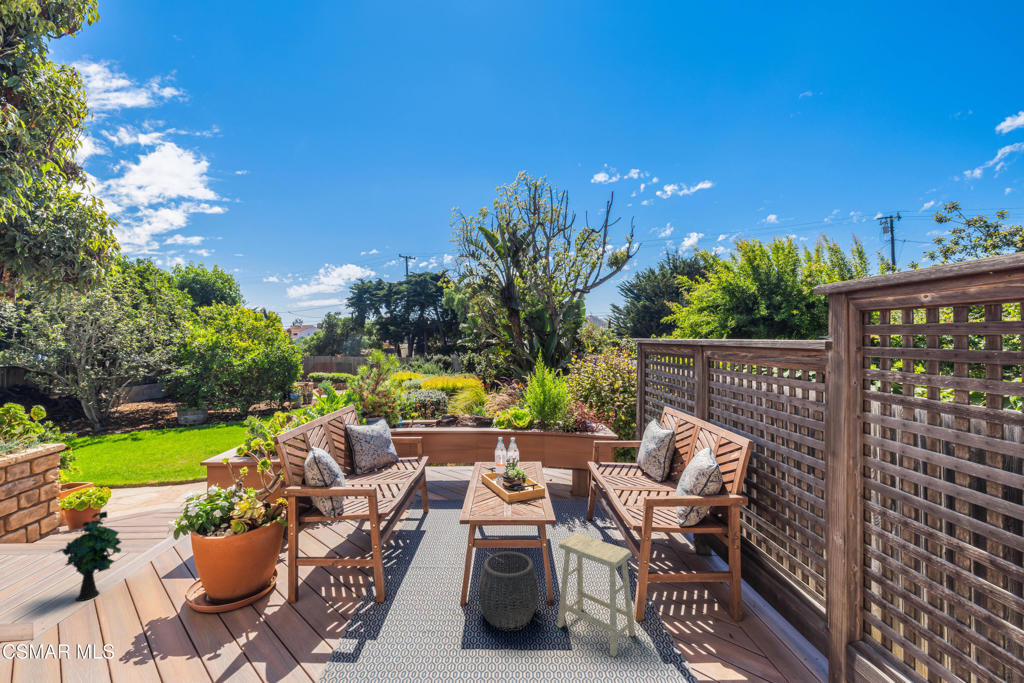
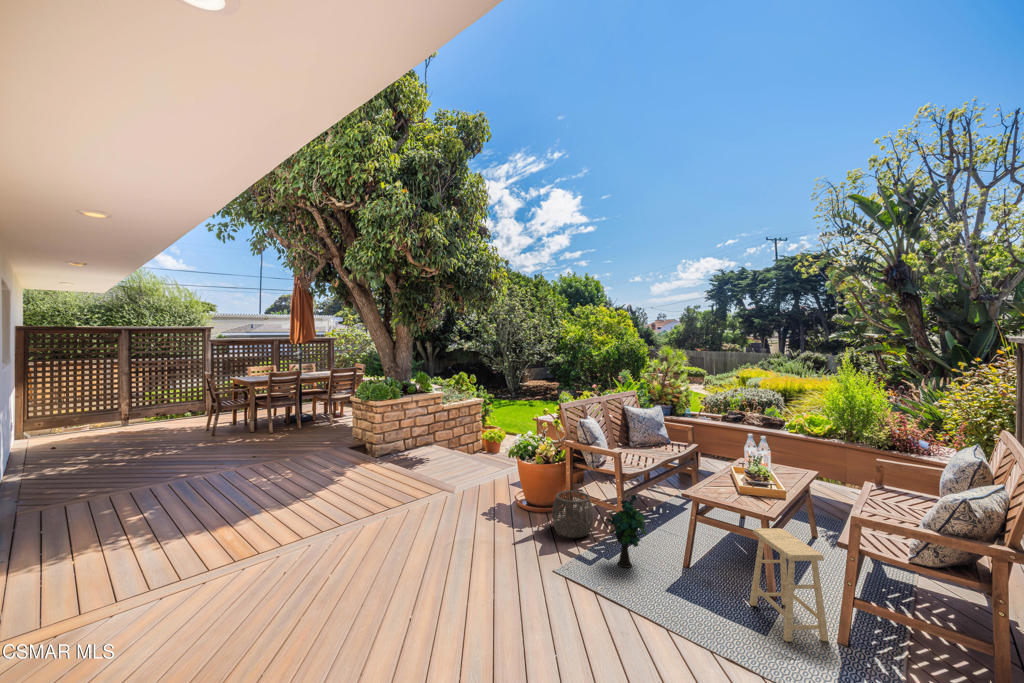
decorative plant: present [56,511,121,601] -> present [606,495,647,568]
woven basket: present [478,552,539,629] -> present [552,490,594,538]

